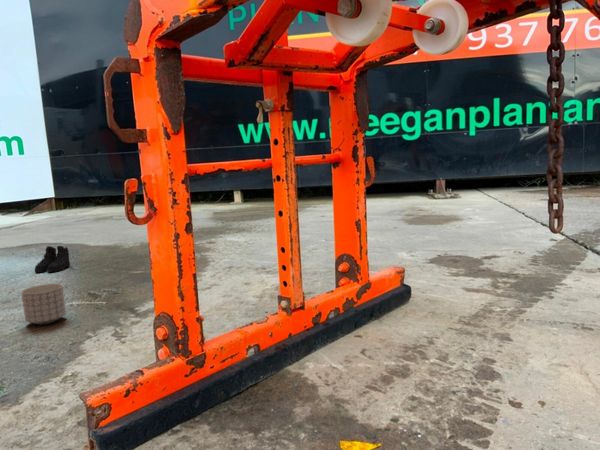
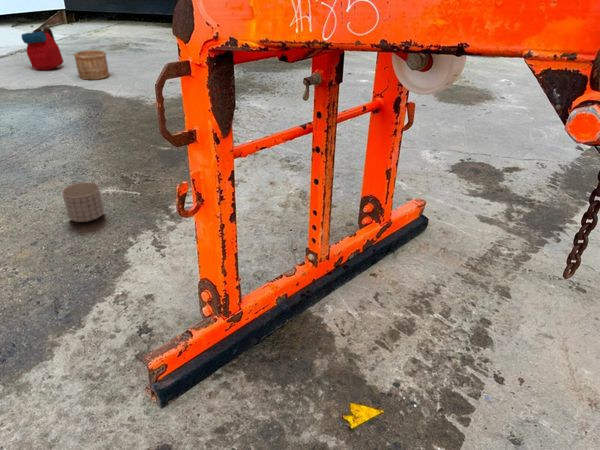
backpack: none [11,198,50,236] -> present [22,27,63,70]
wooden bucket: none [59,211,93,237] -> present [73,50,109,80]
boots: present [35,246,70,272] -> none [62,110,95,139]

